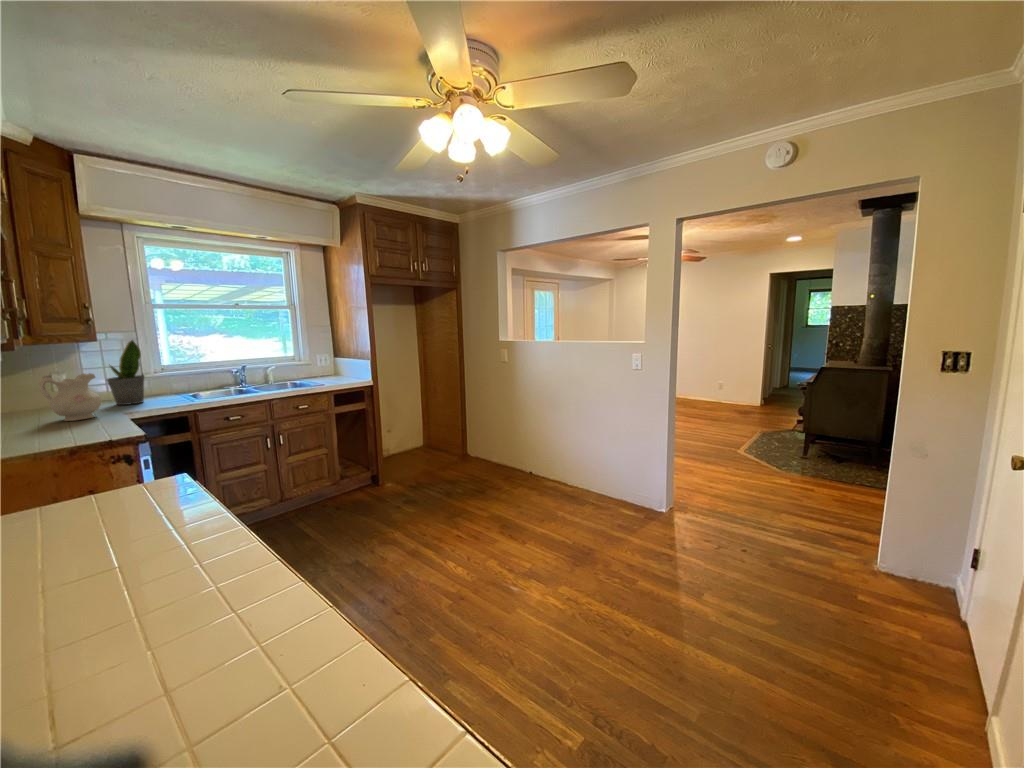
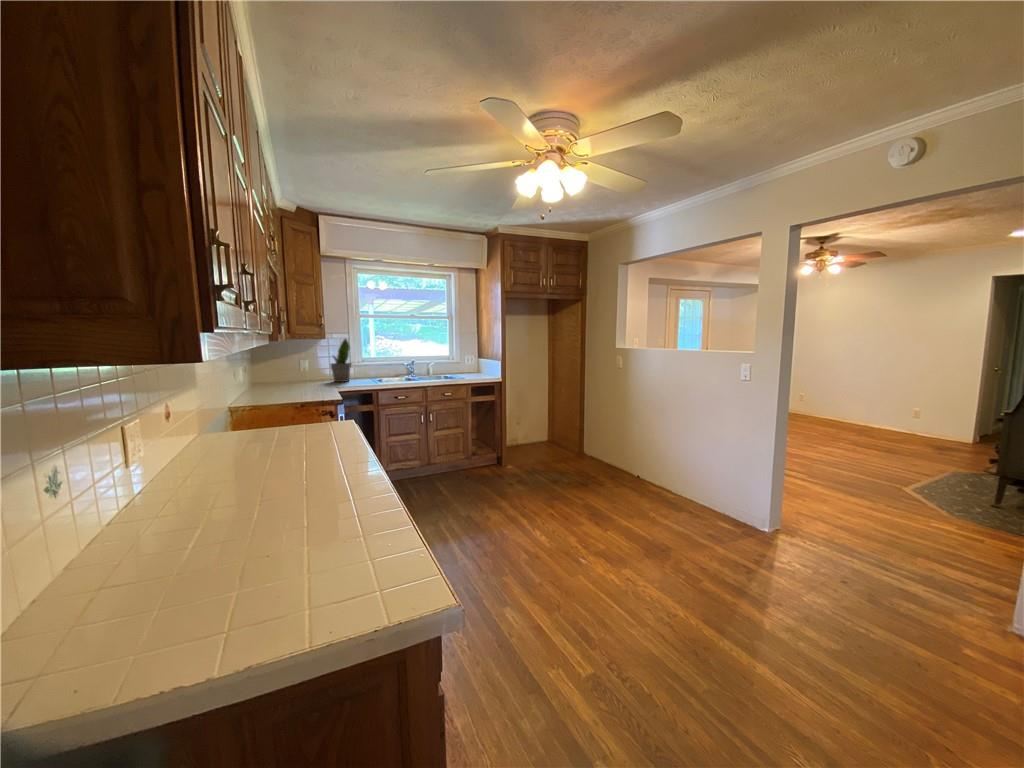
ceramic pitcher: present [39,373,101,421] -> none [294,358,324,388]

